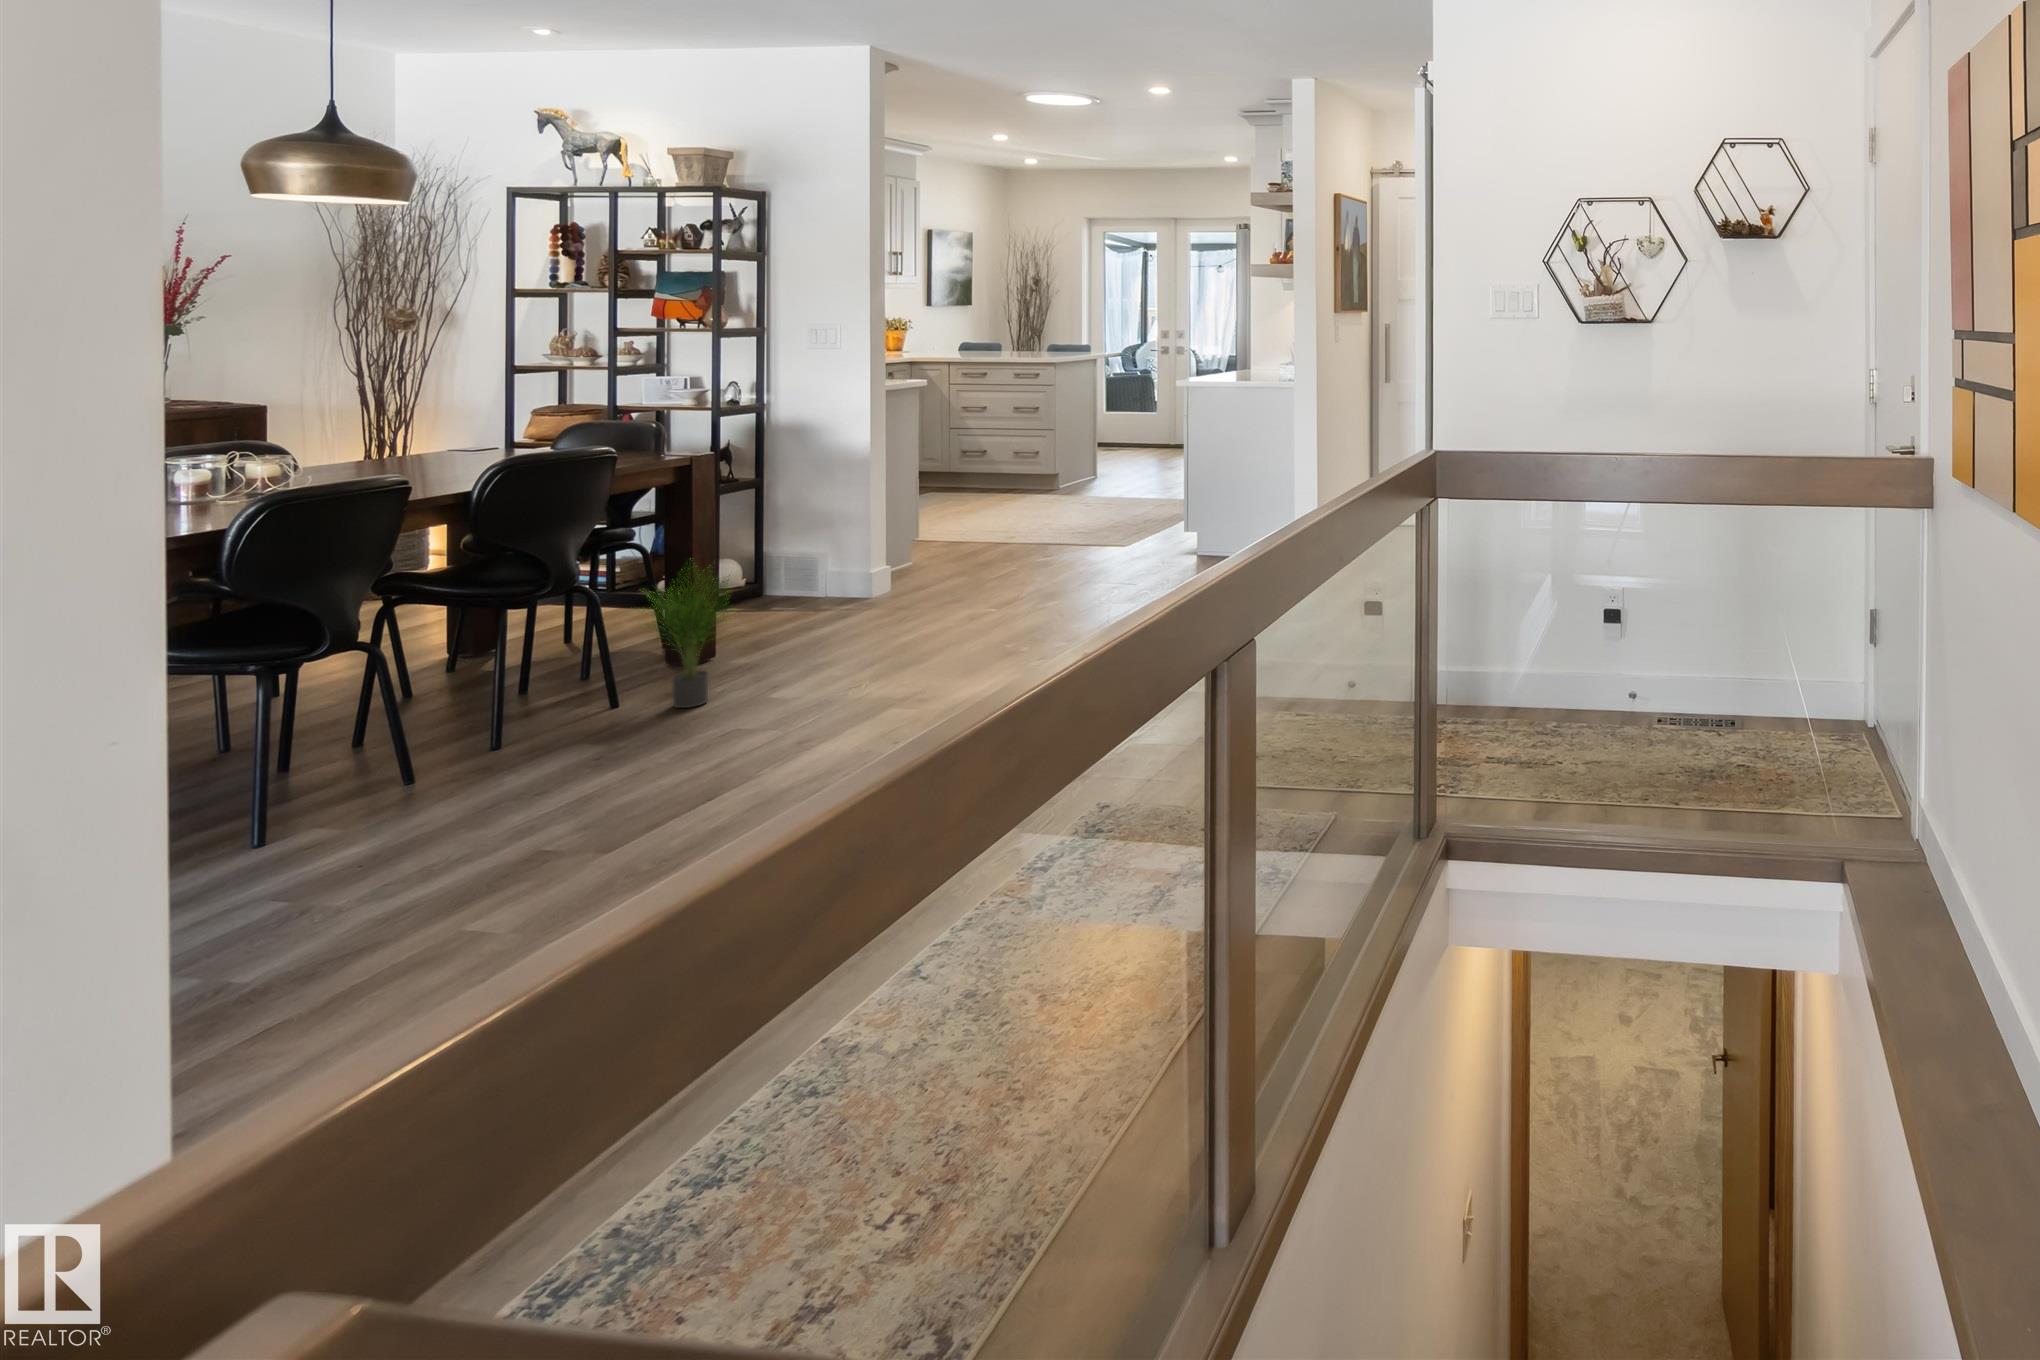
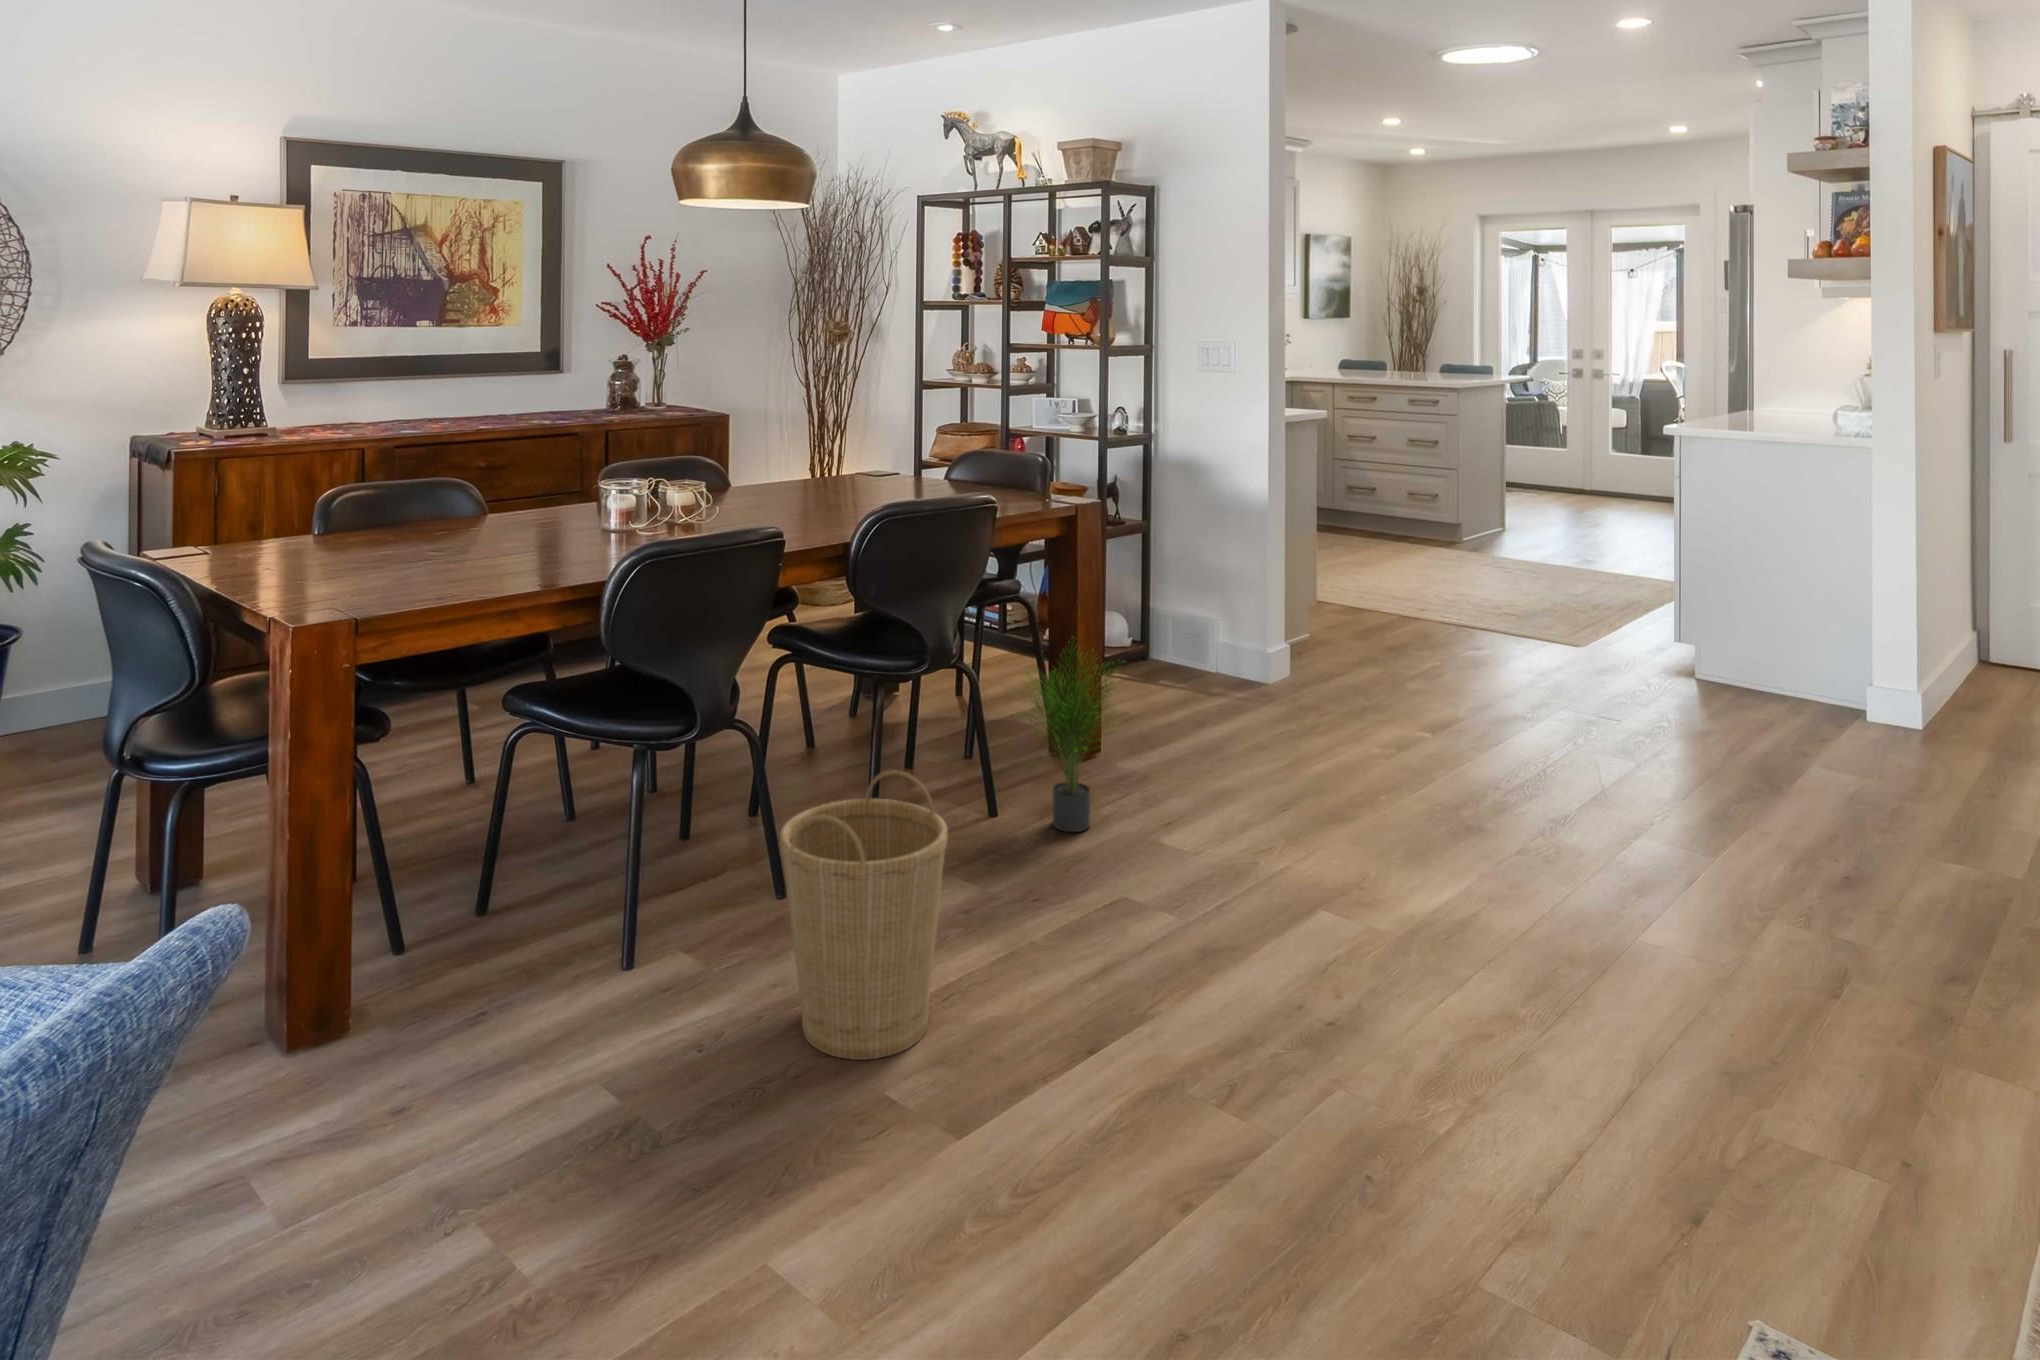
basket: none [421,650,585,859] -> present [780,771,947,1060]

